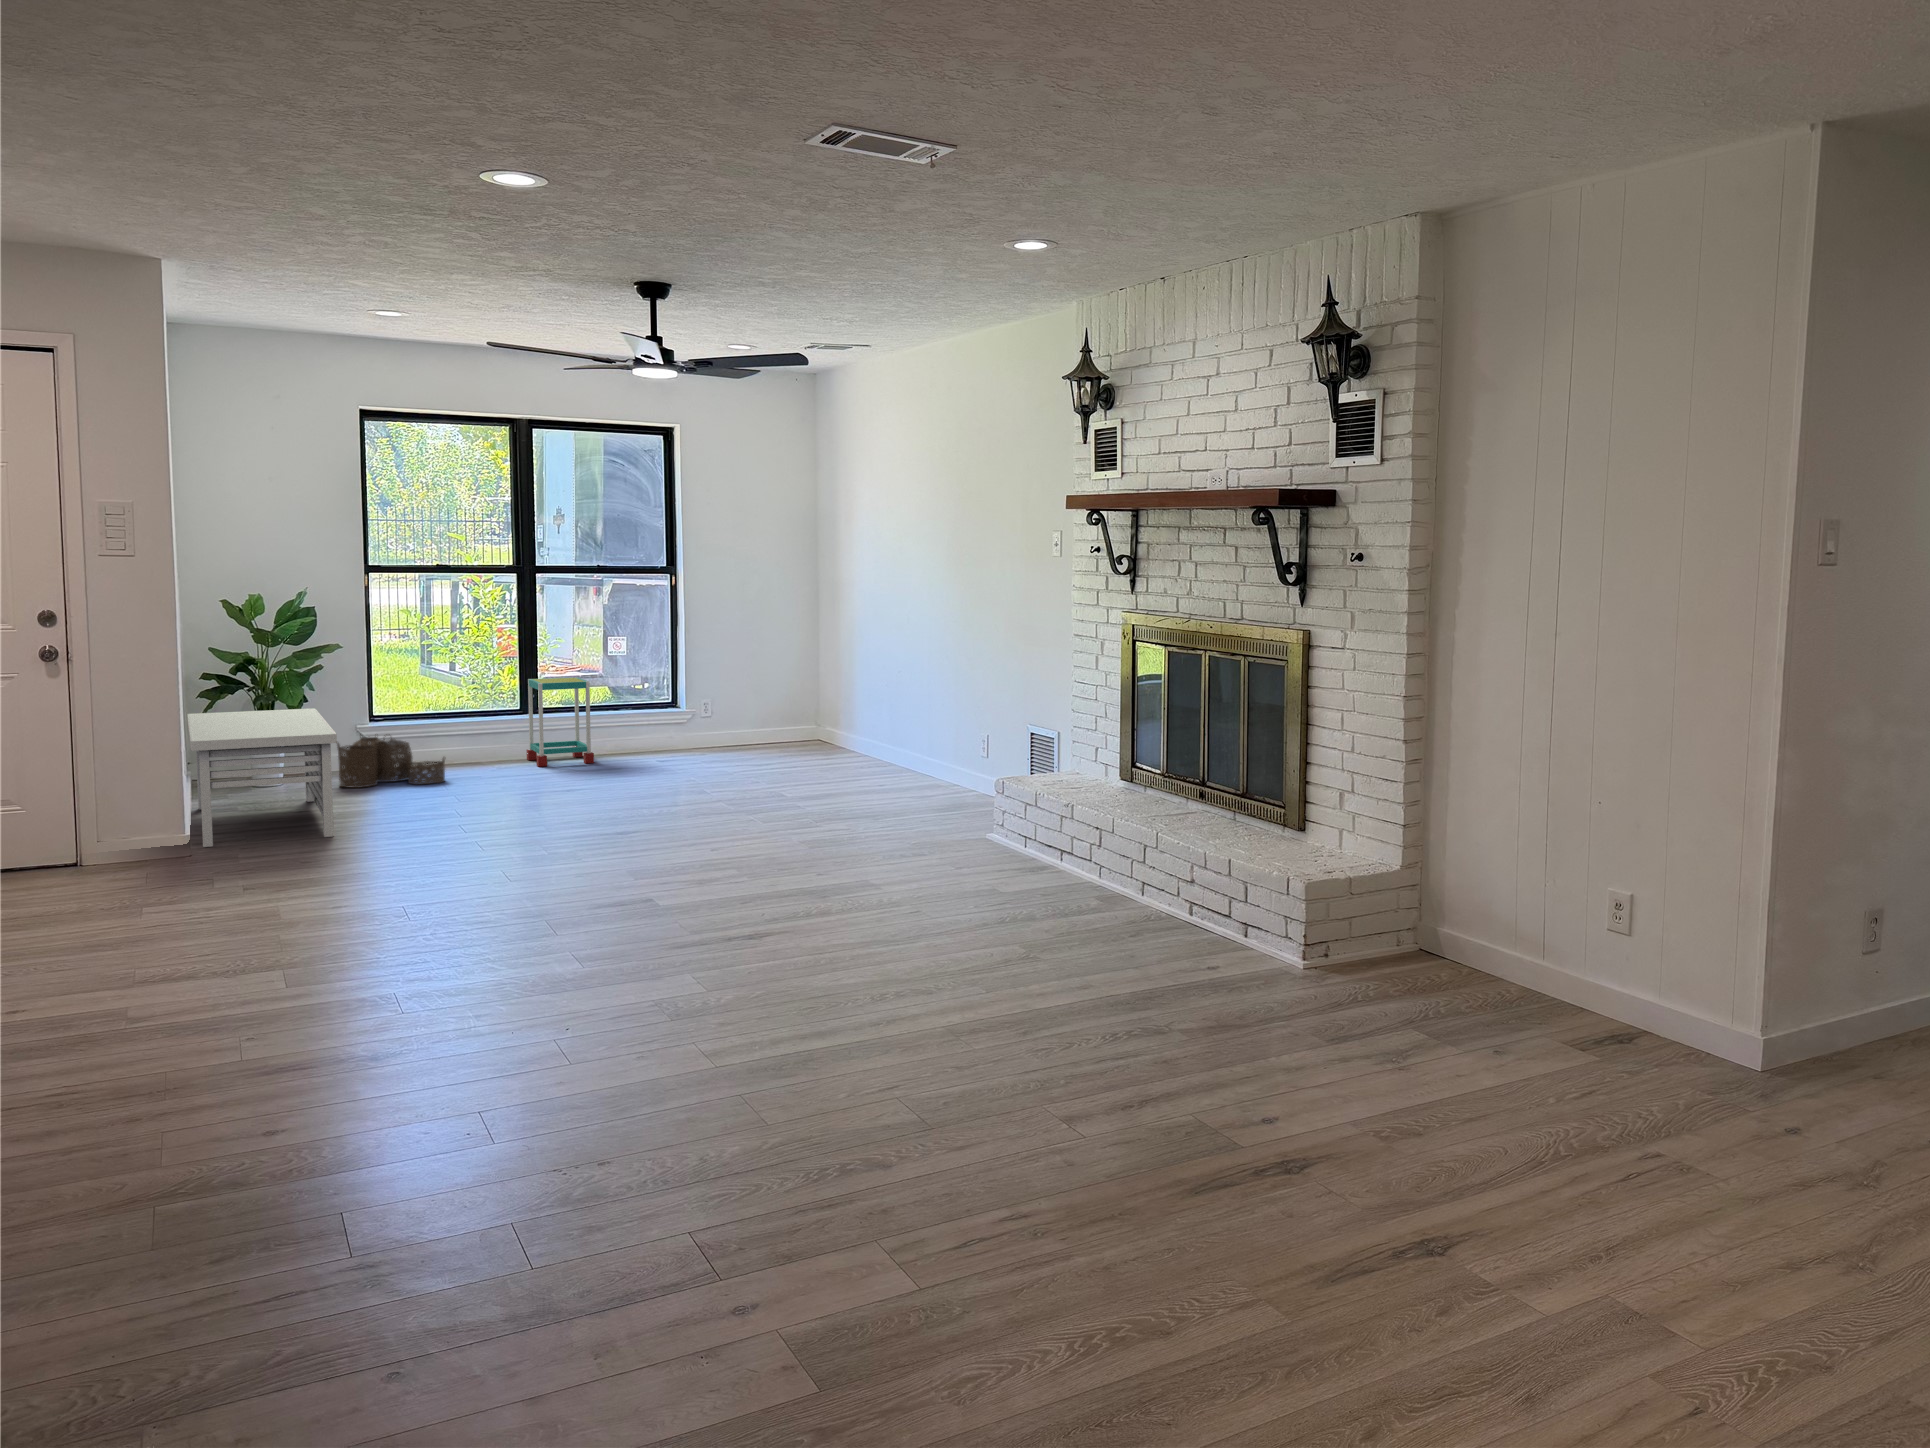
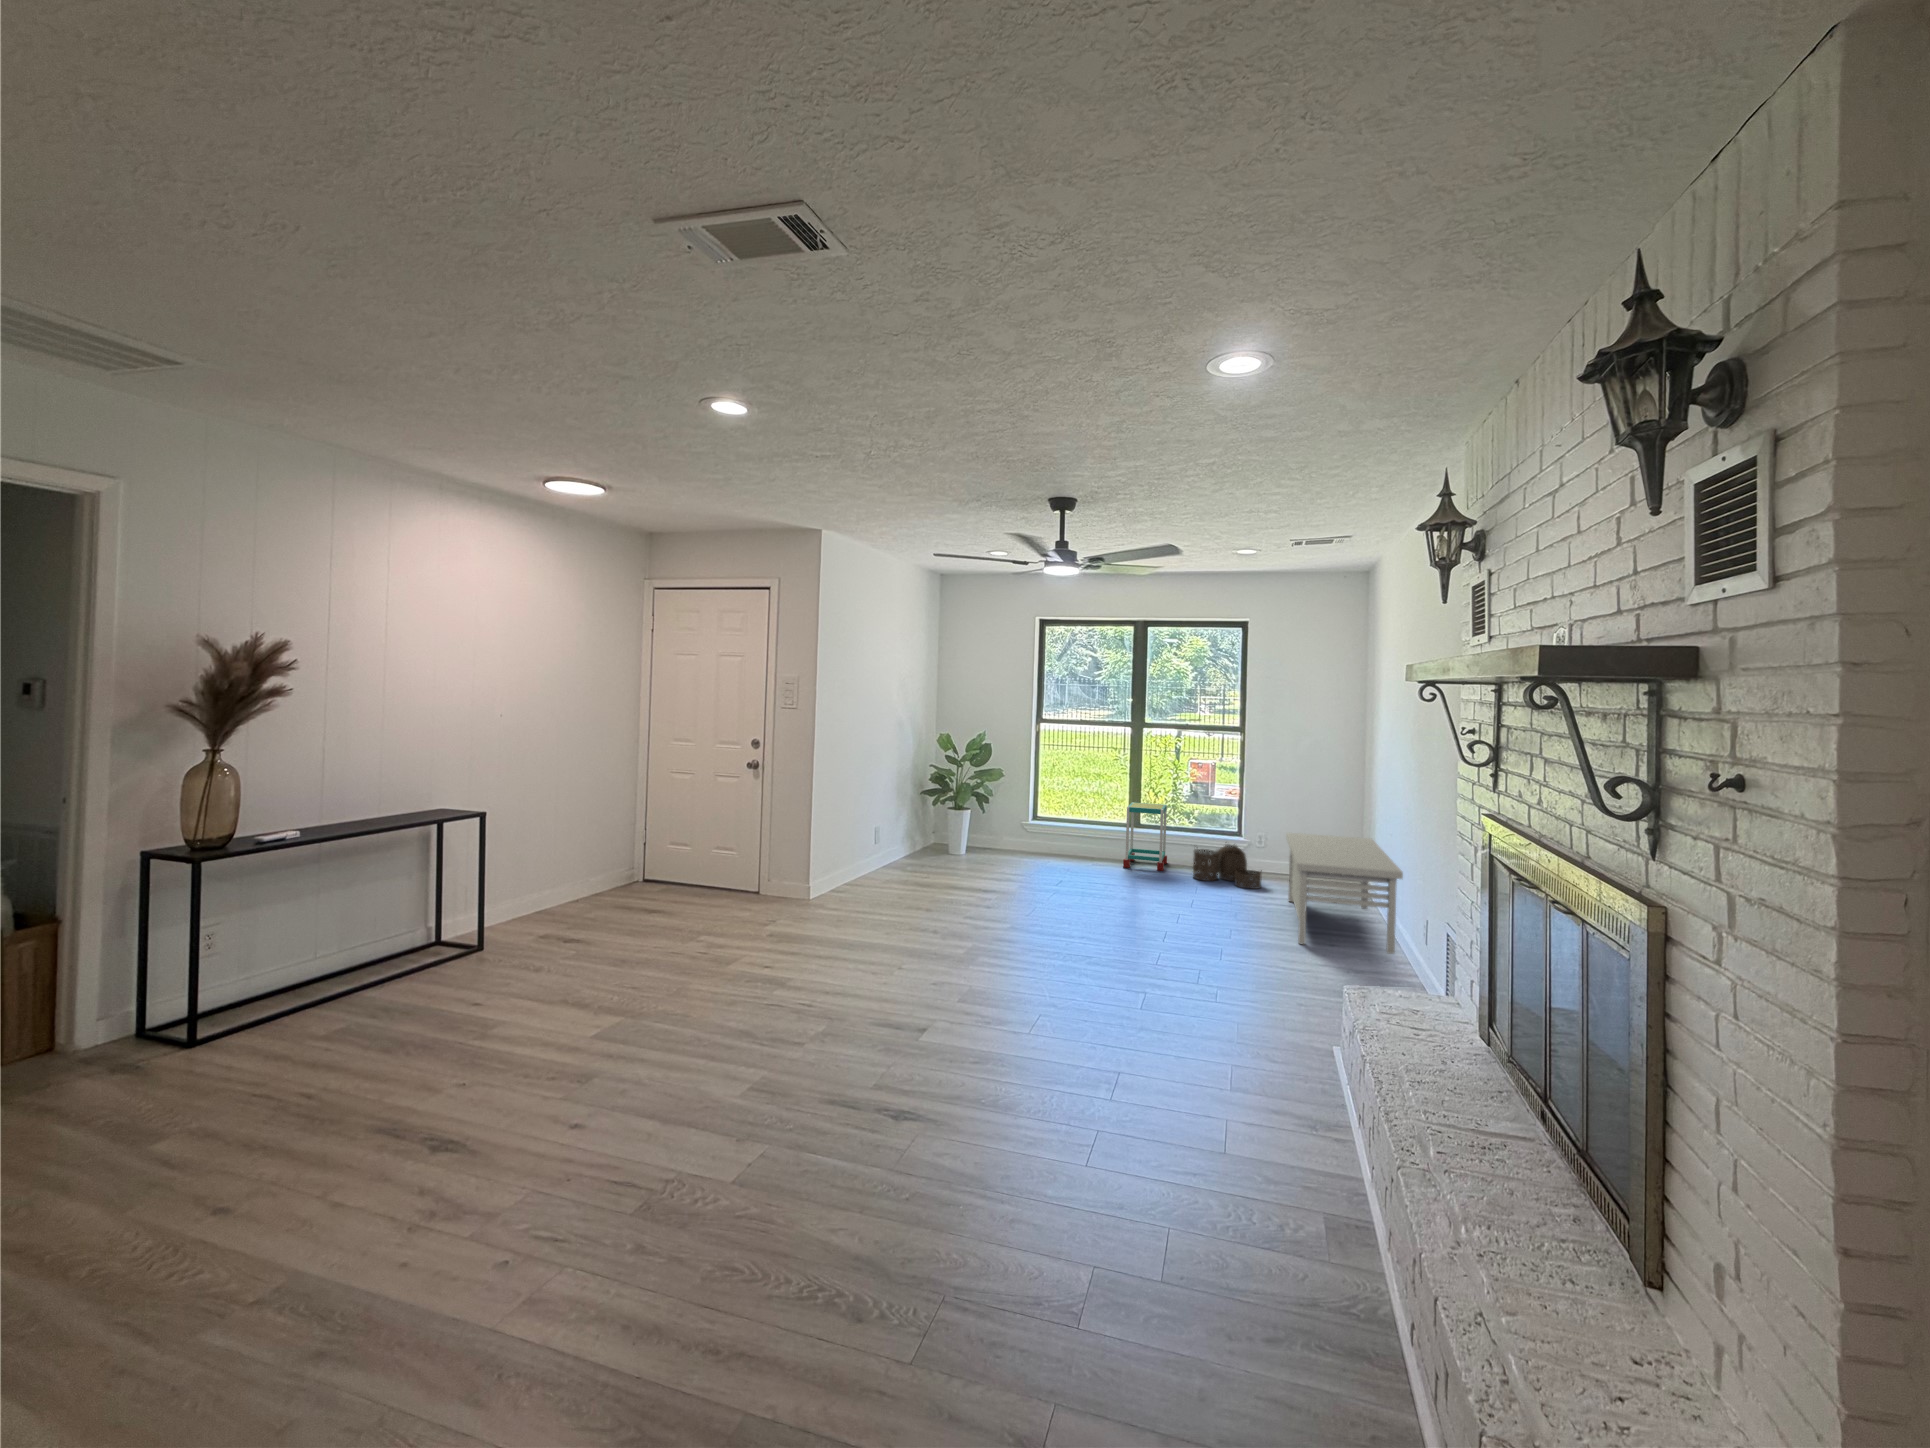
storage bench: present [187,708,337,847] -> present [1286,833,1403,954]
woven basket: present [337,737,445,788] -> present [1193,845,1262,889]

